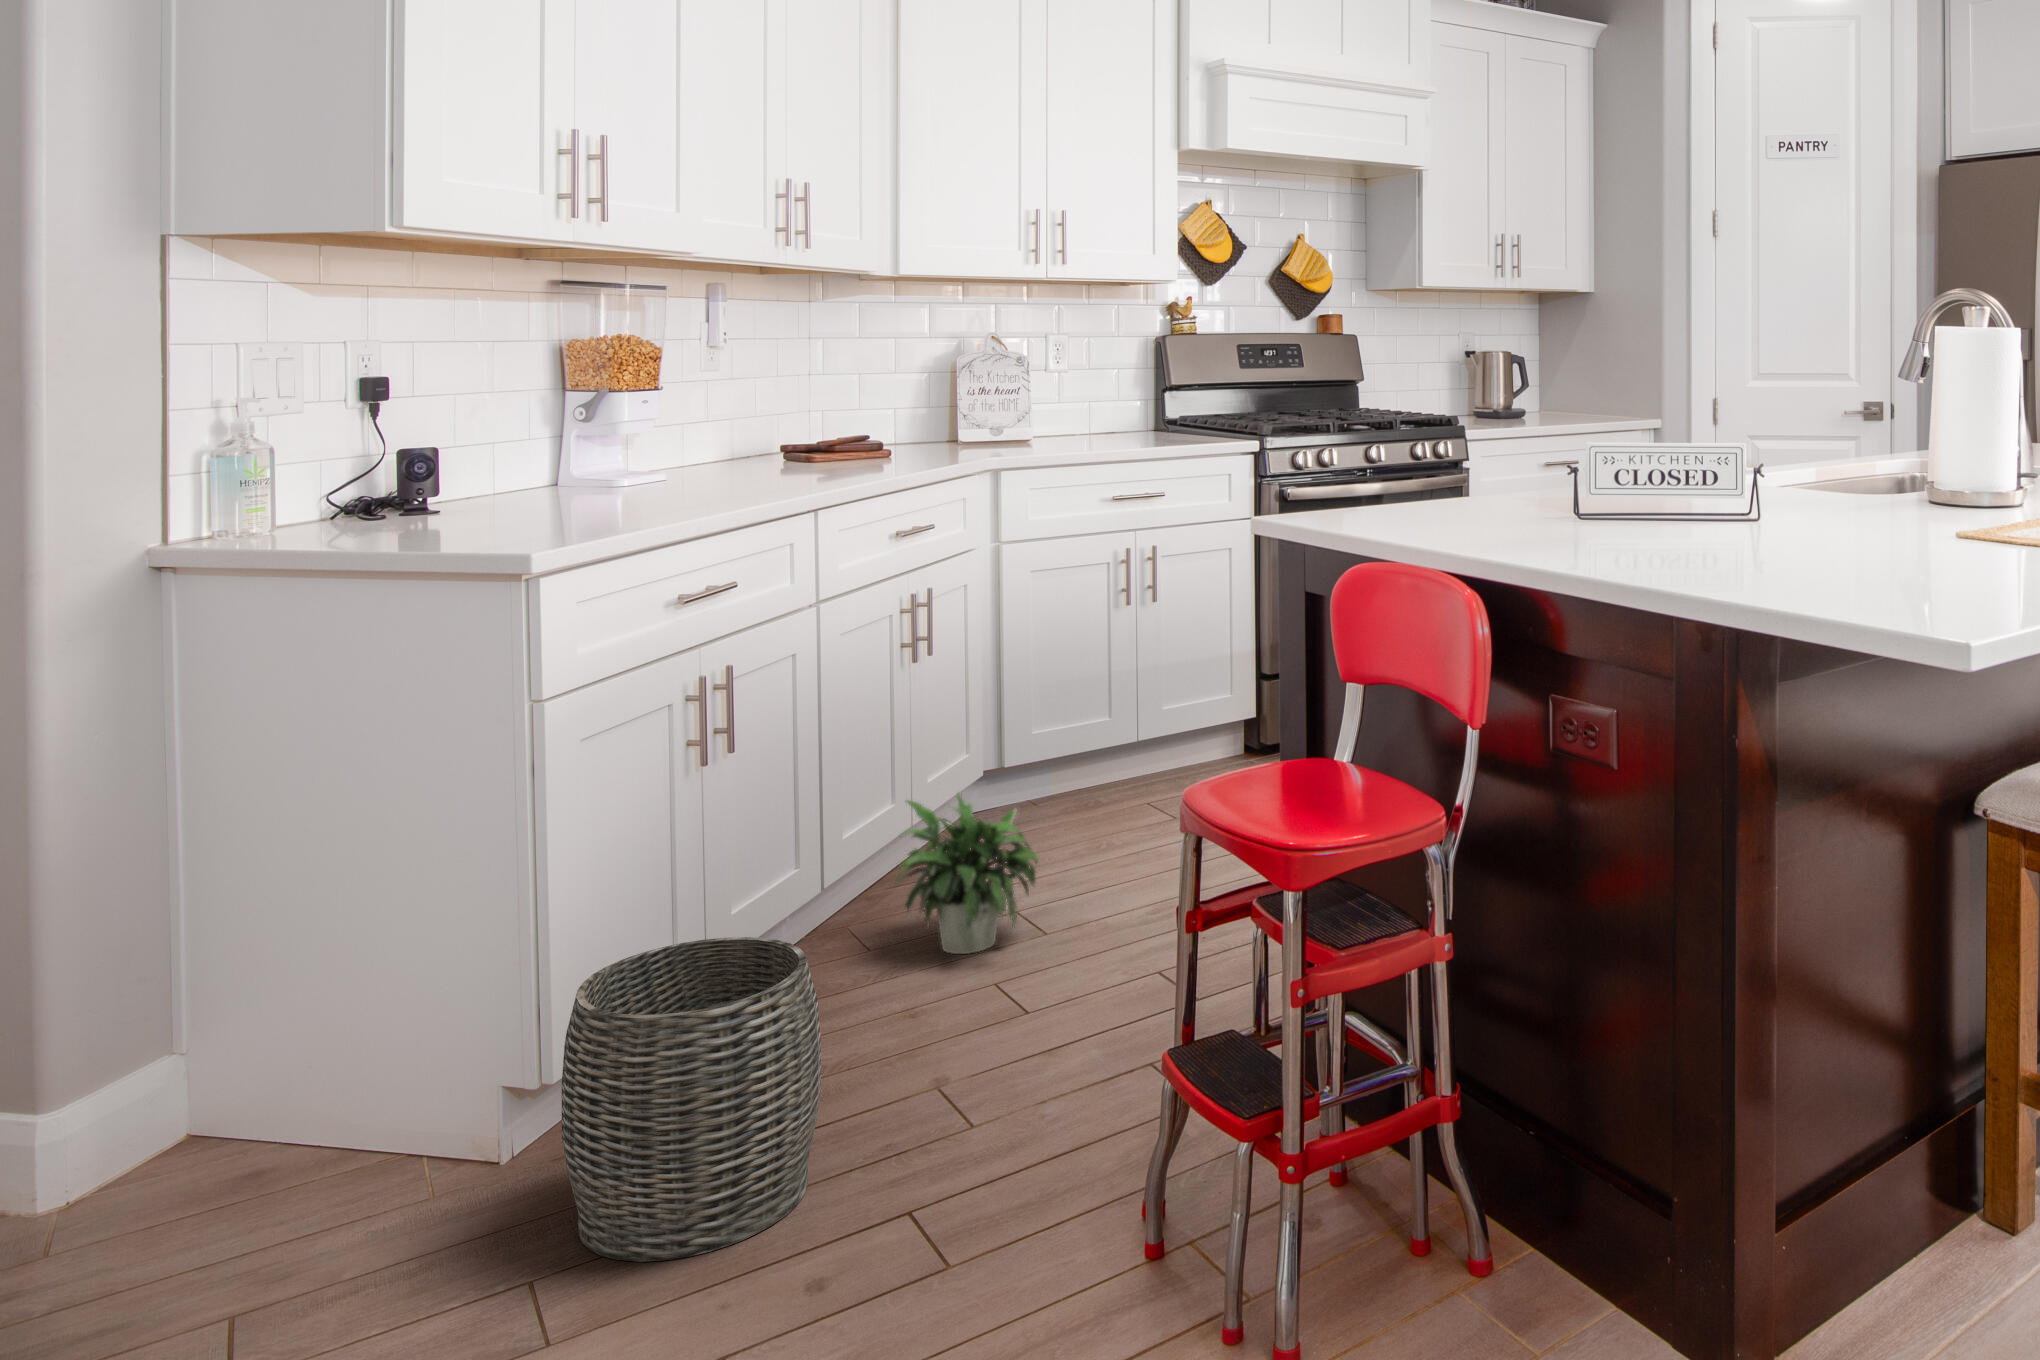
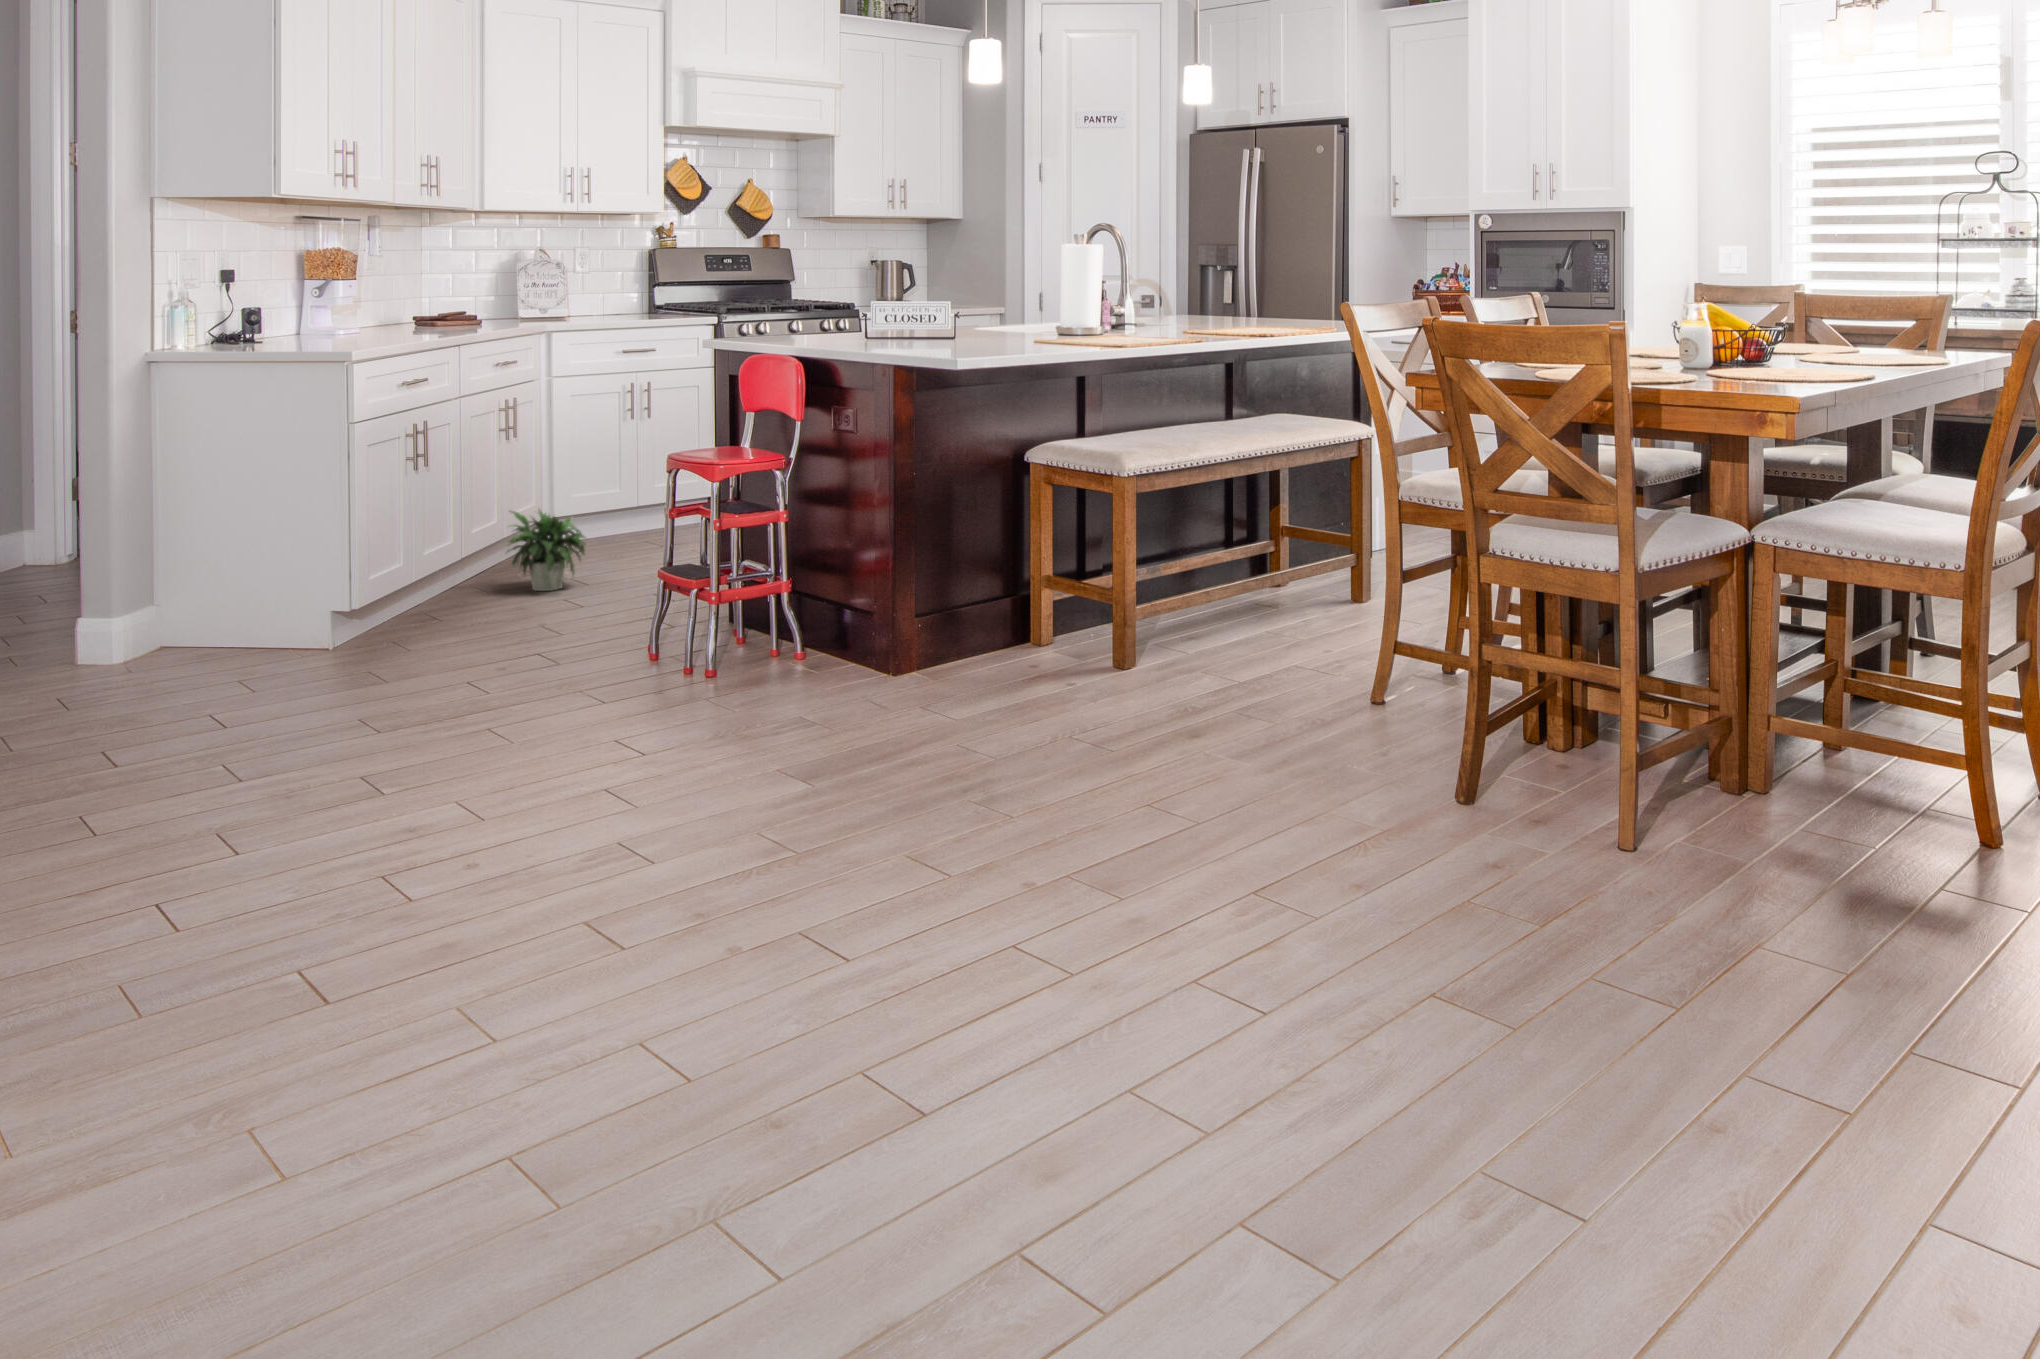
woven basket: present [561,937,821,1261] -> none [371,539,490,666]

